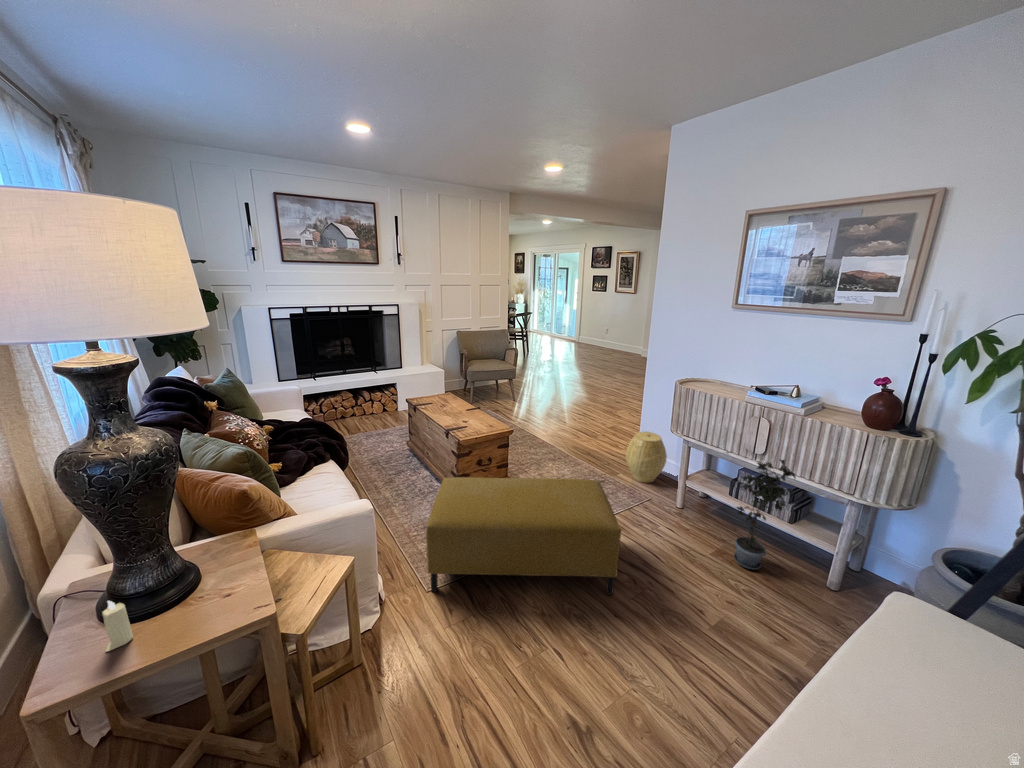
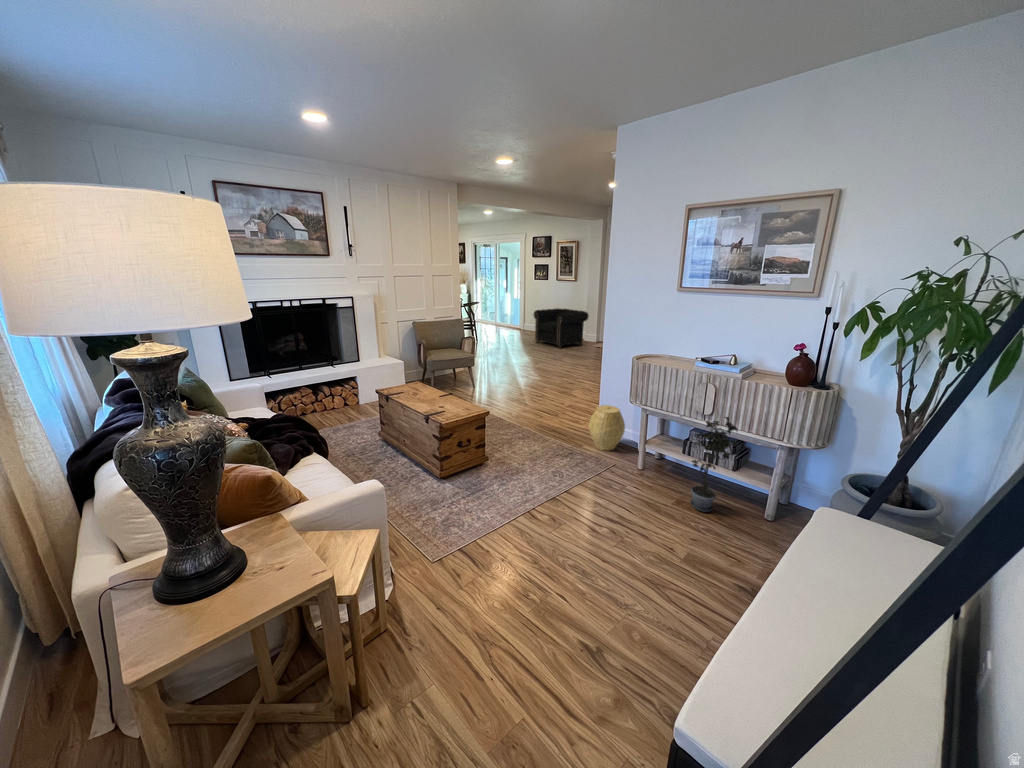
armchair: none [588,321,647,364] -> present [533,309,589,349]
ottoman: present [426,477,621,595] -> none [429,449,605,562]
candle: present [102,601,133,652] -> none [169,583,198,633]

